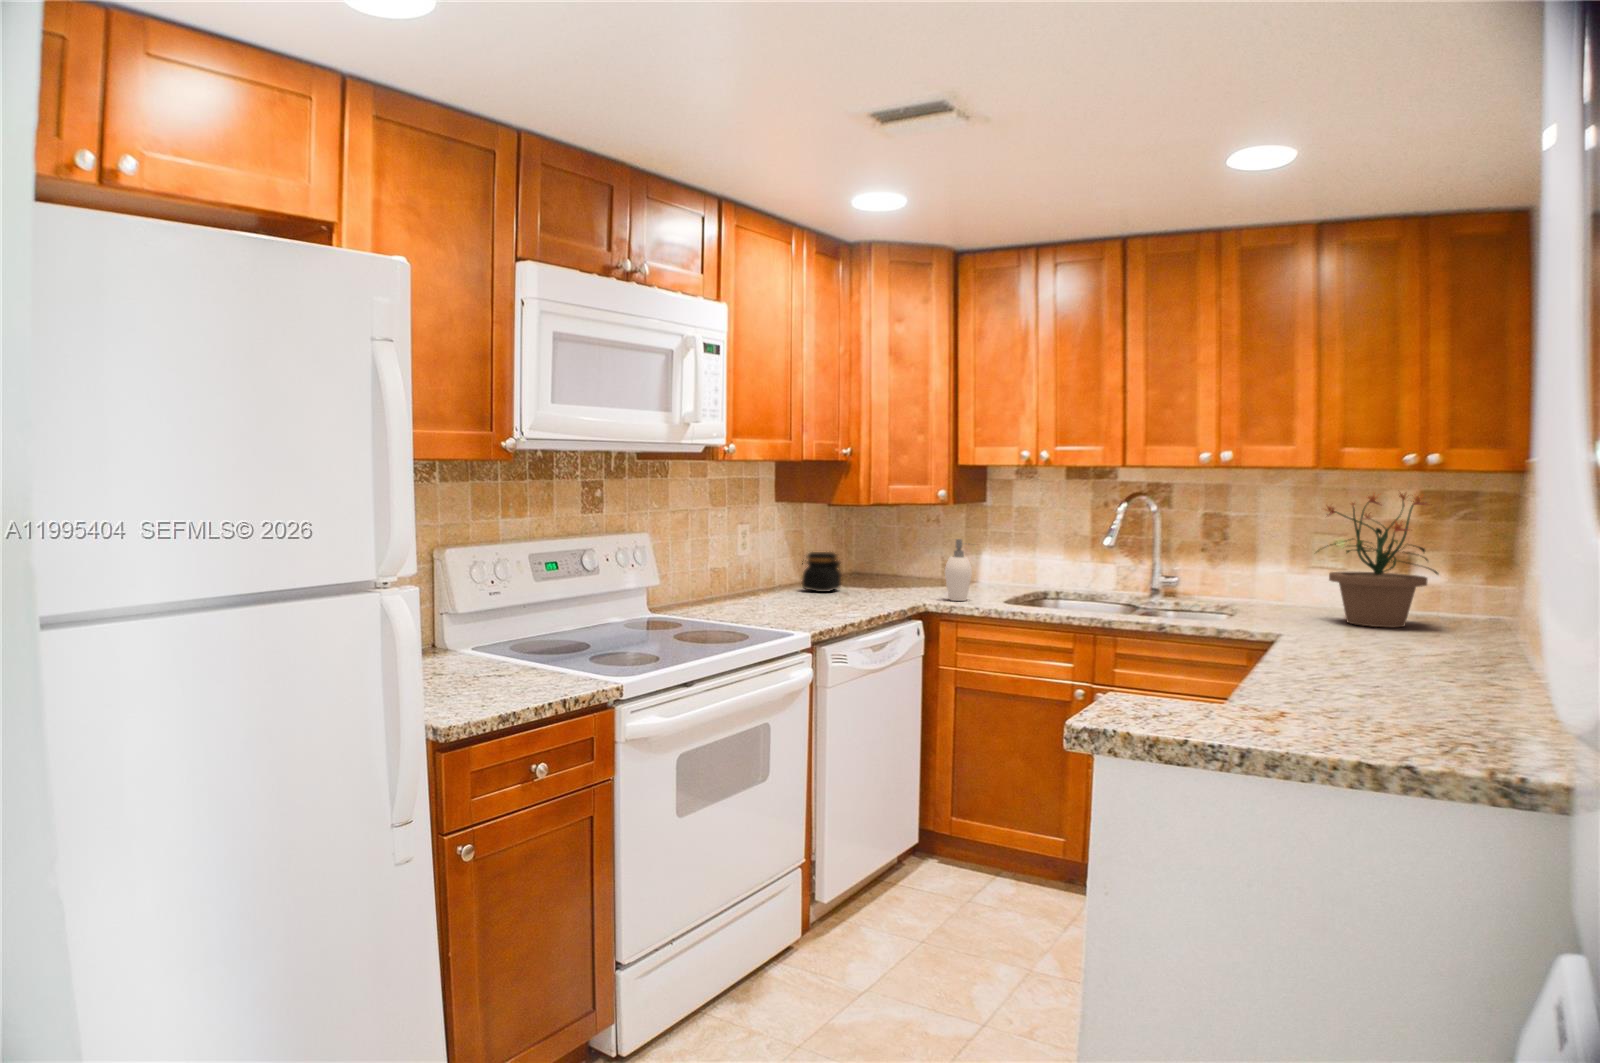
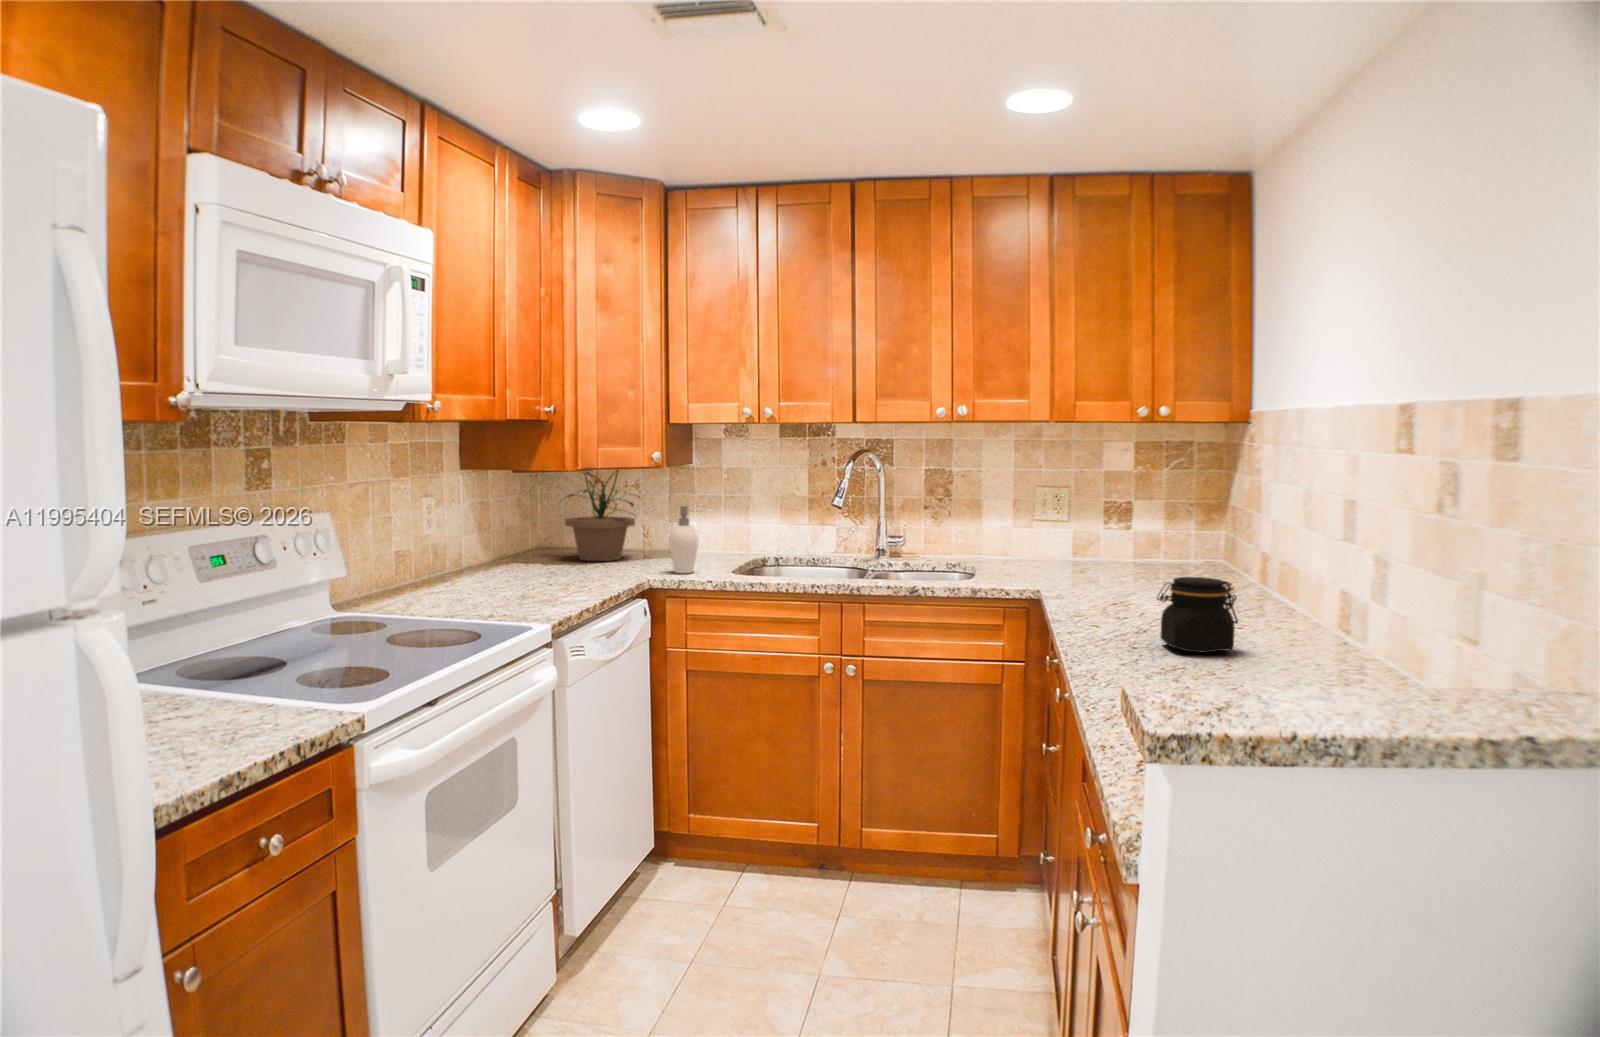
potted plant: present [1327,493,1438,627] -> present [565,469,638,561]
jar: present [802,552,841,592] -> present [1157,577,1238,653]

